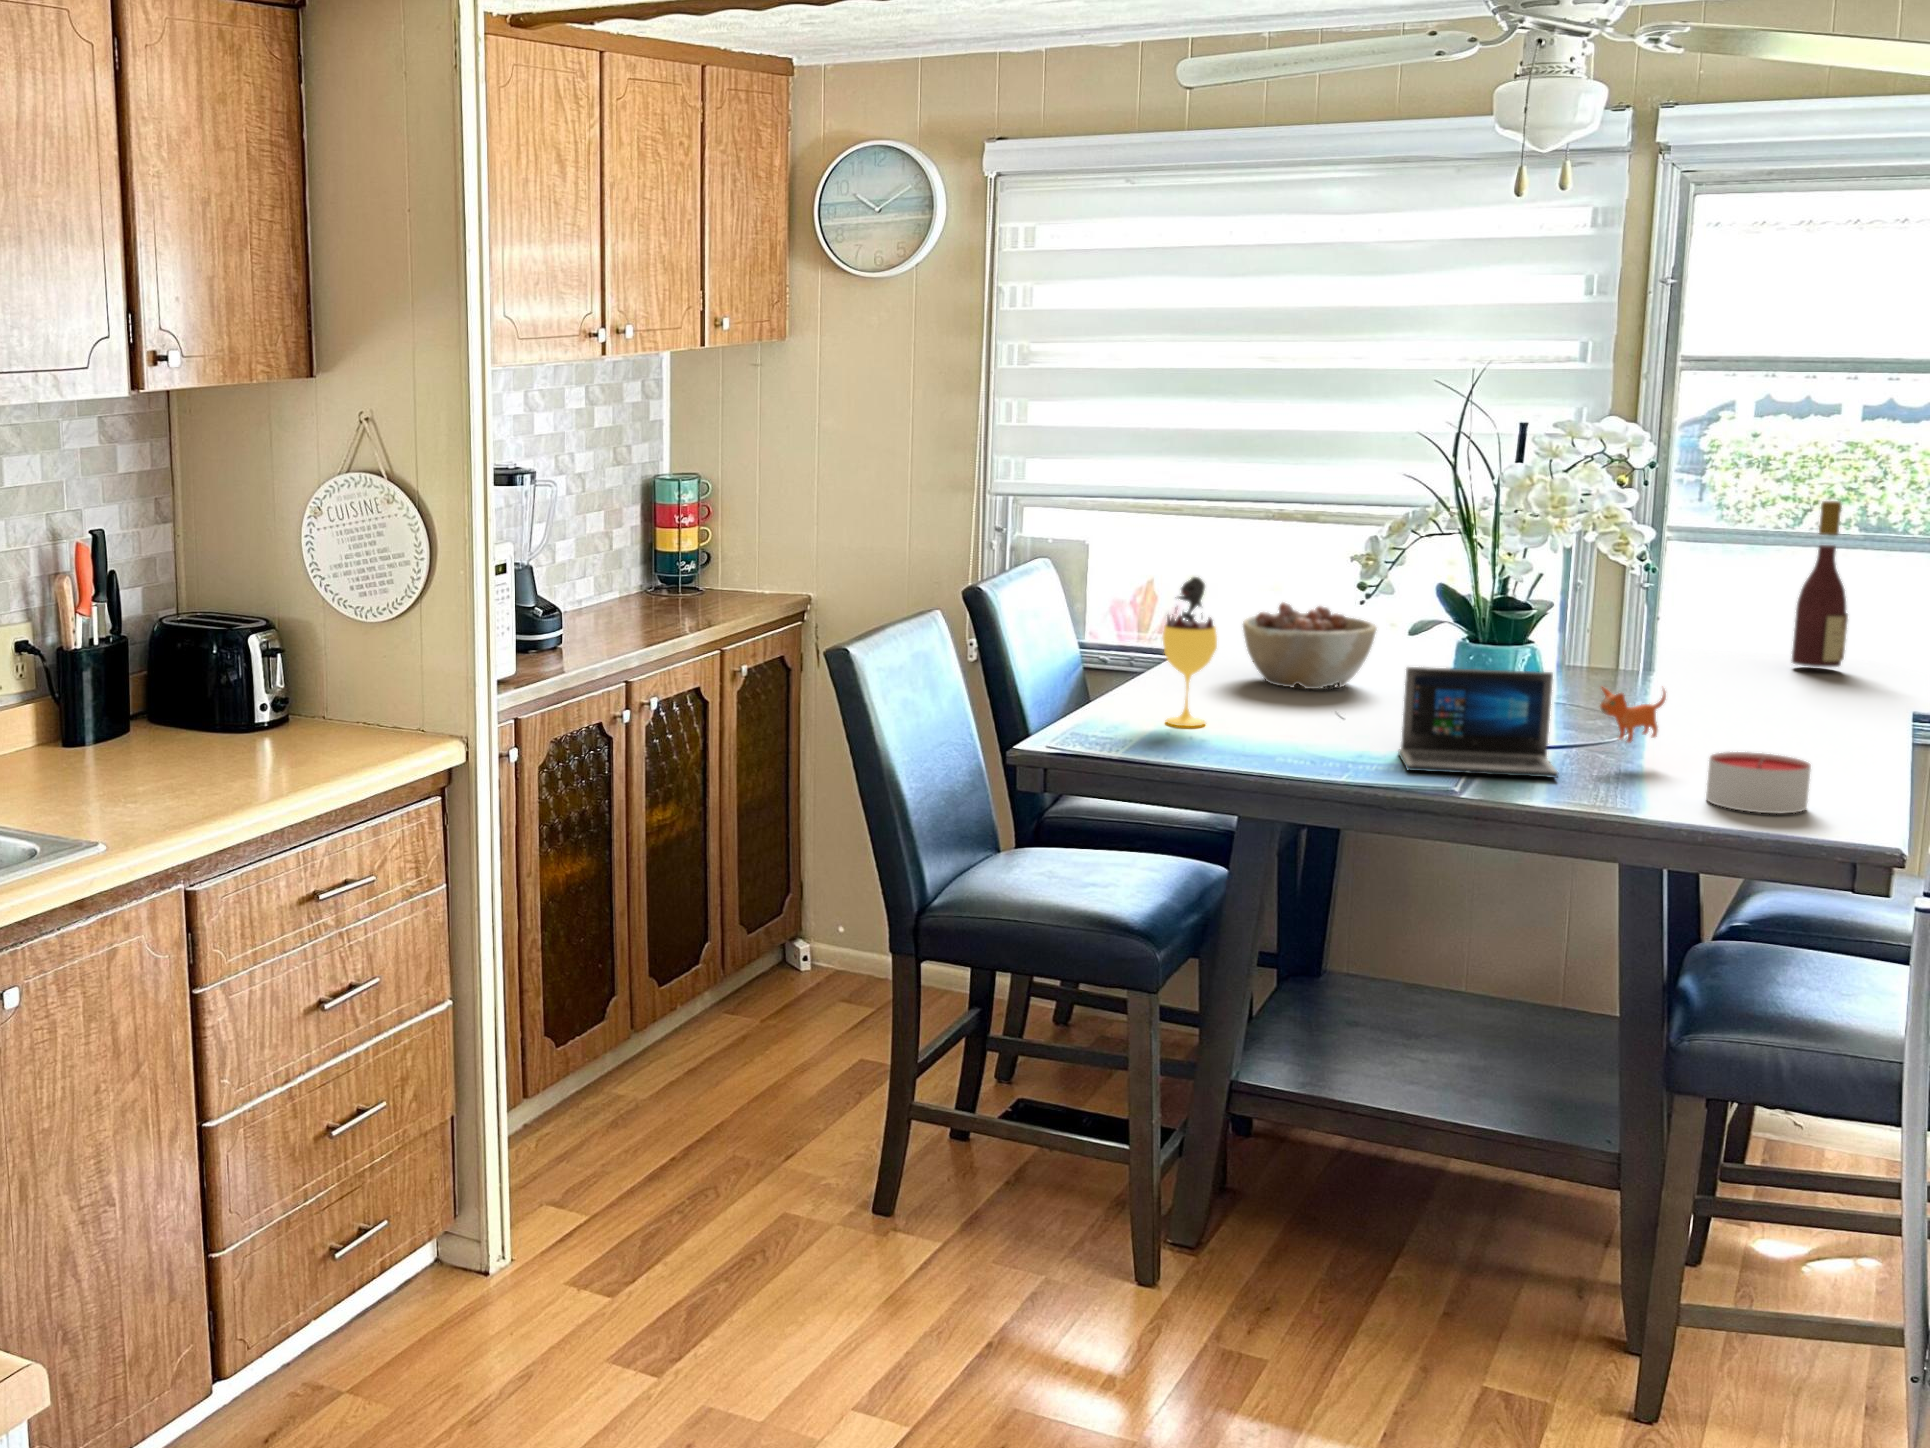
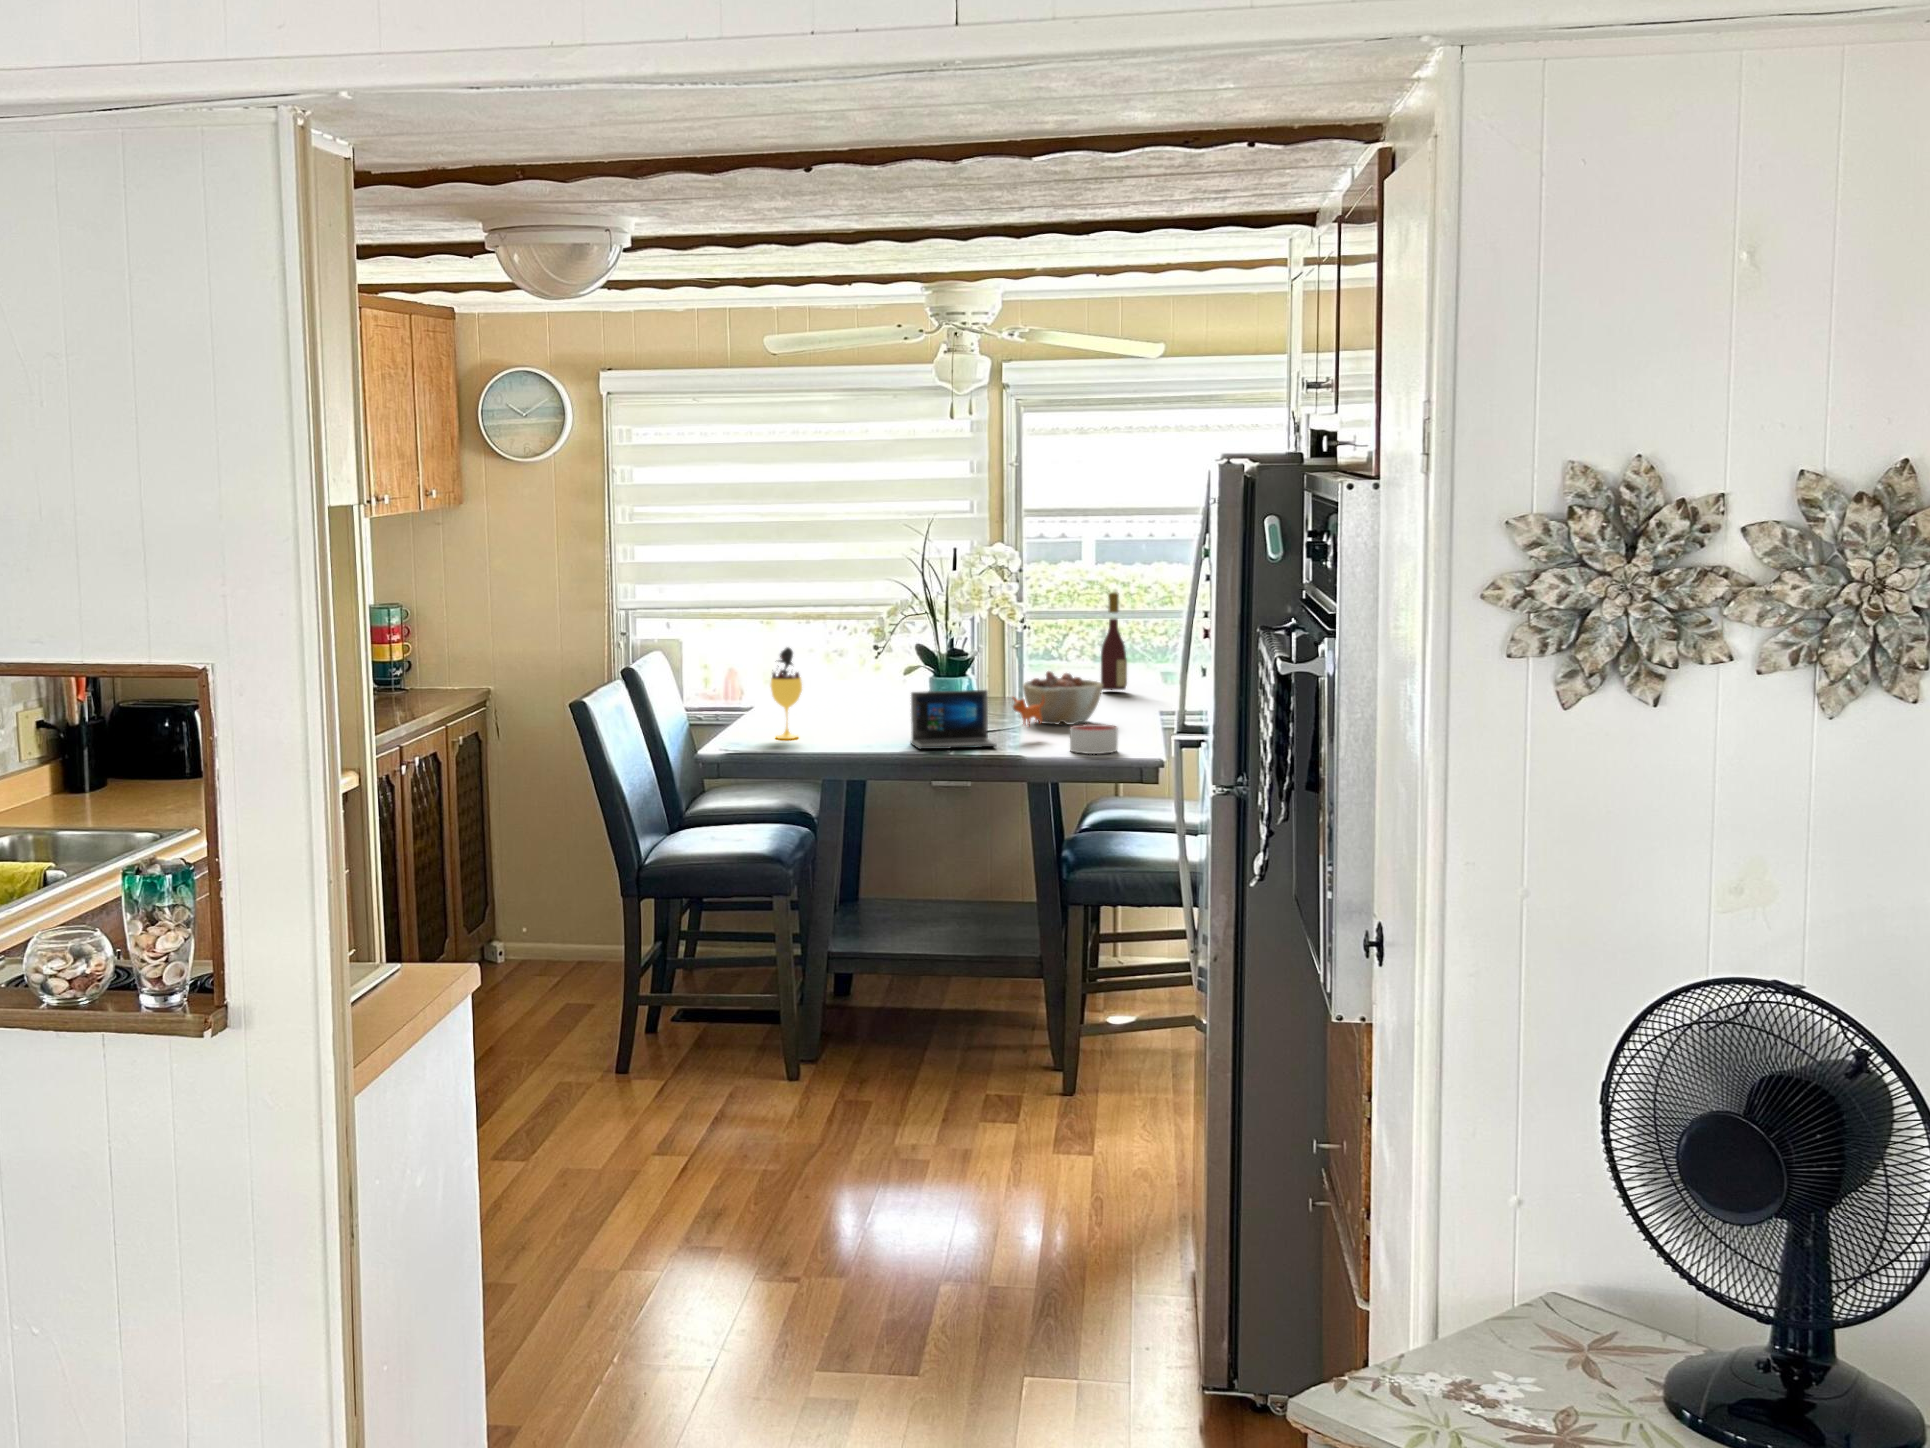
bowl: present [1243,602,1376,689] -> present [1023,671,1103,725]

